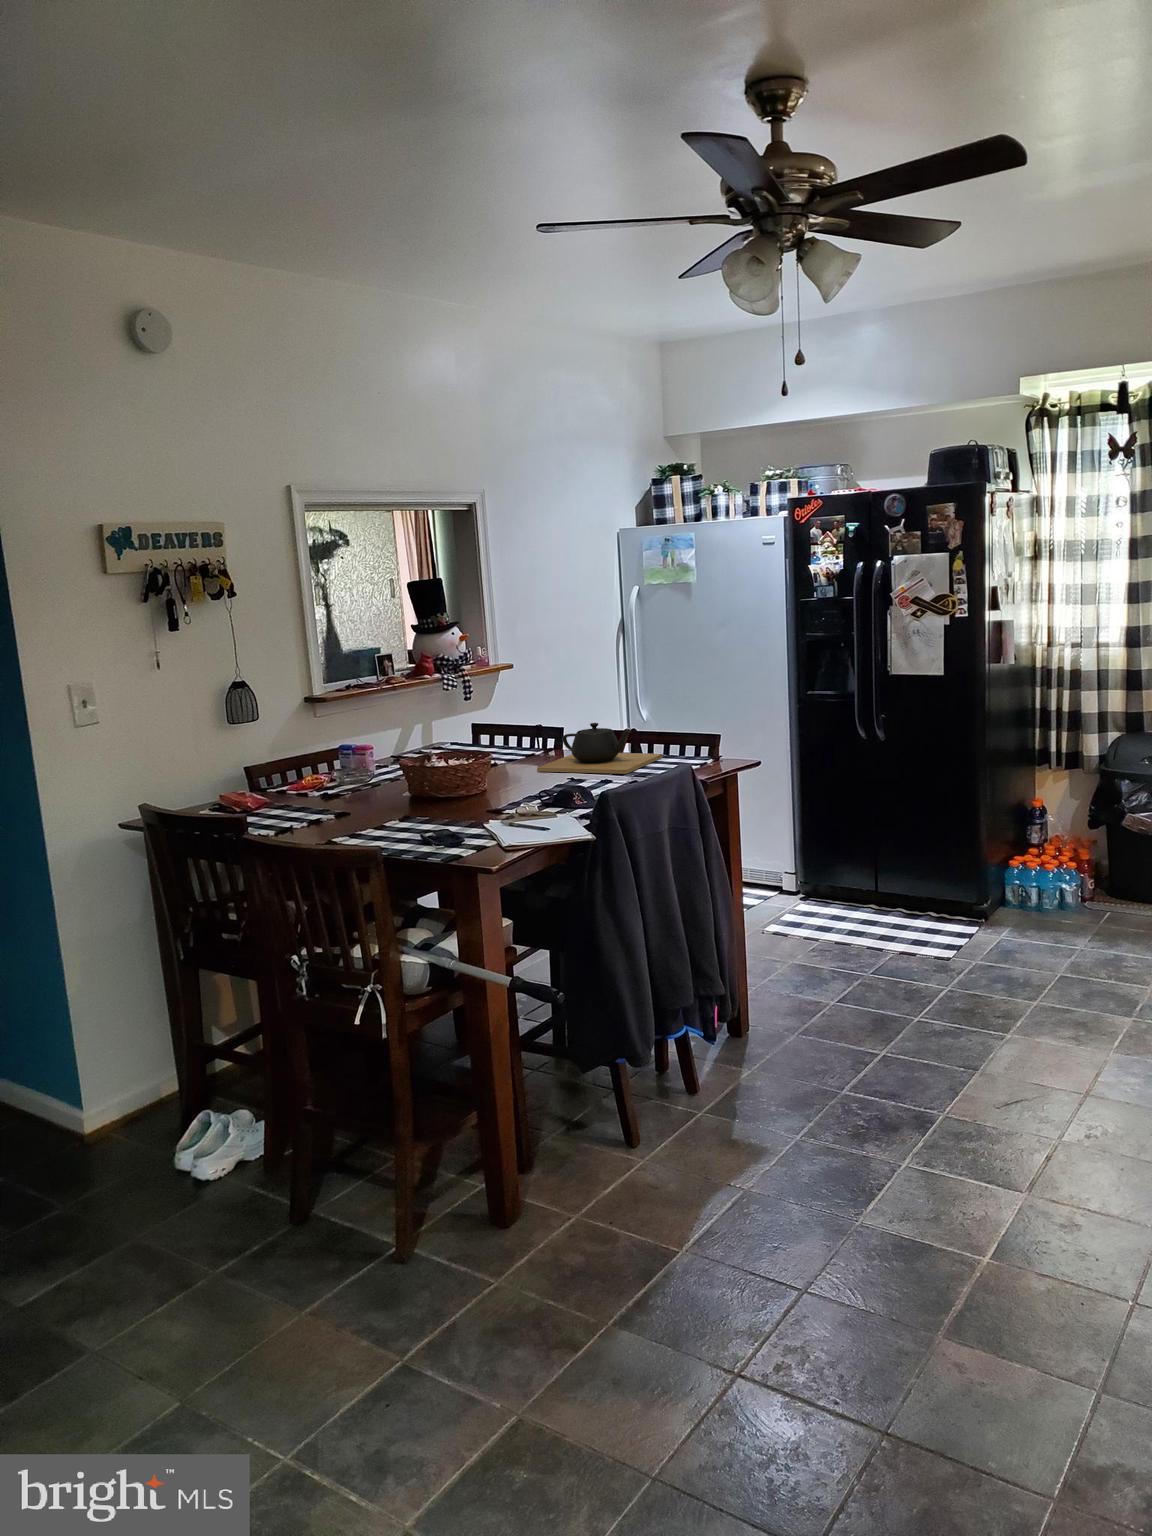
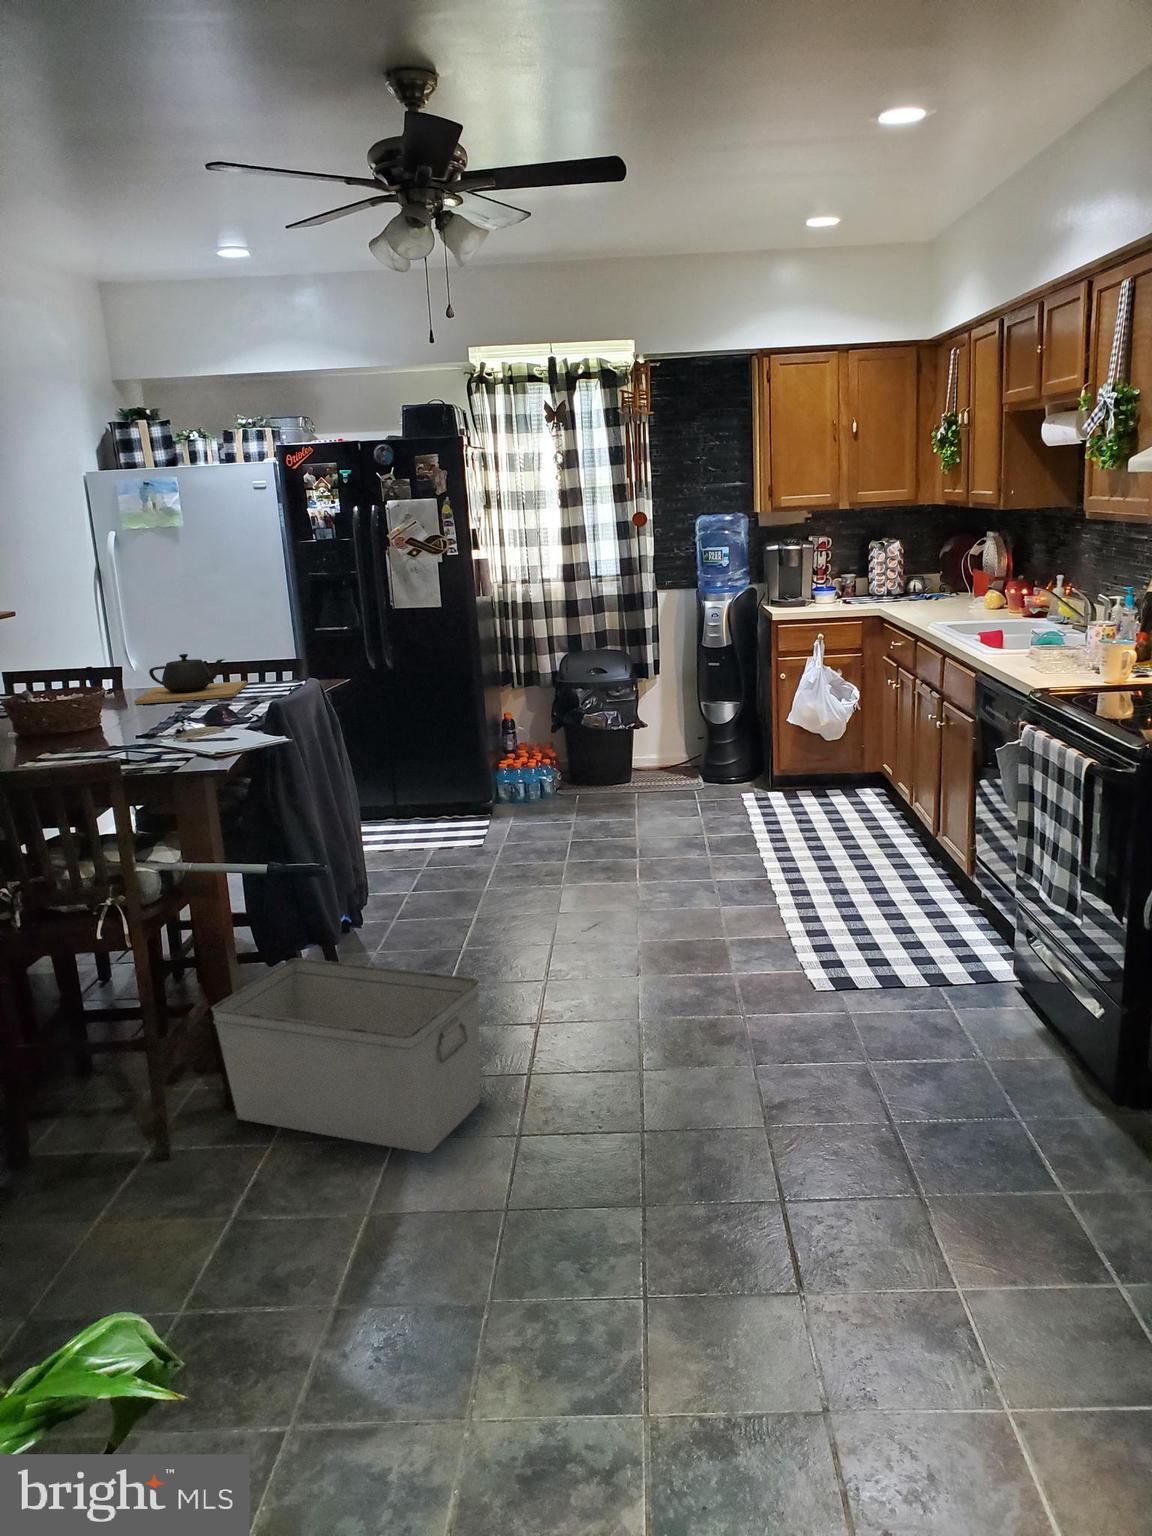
storage bin: none [443,1091,725,1401] -> present [211,958,480,1153]

